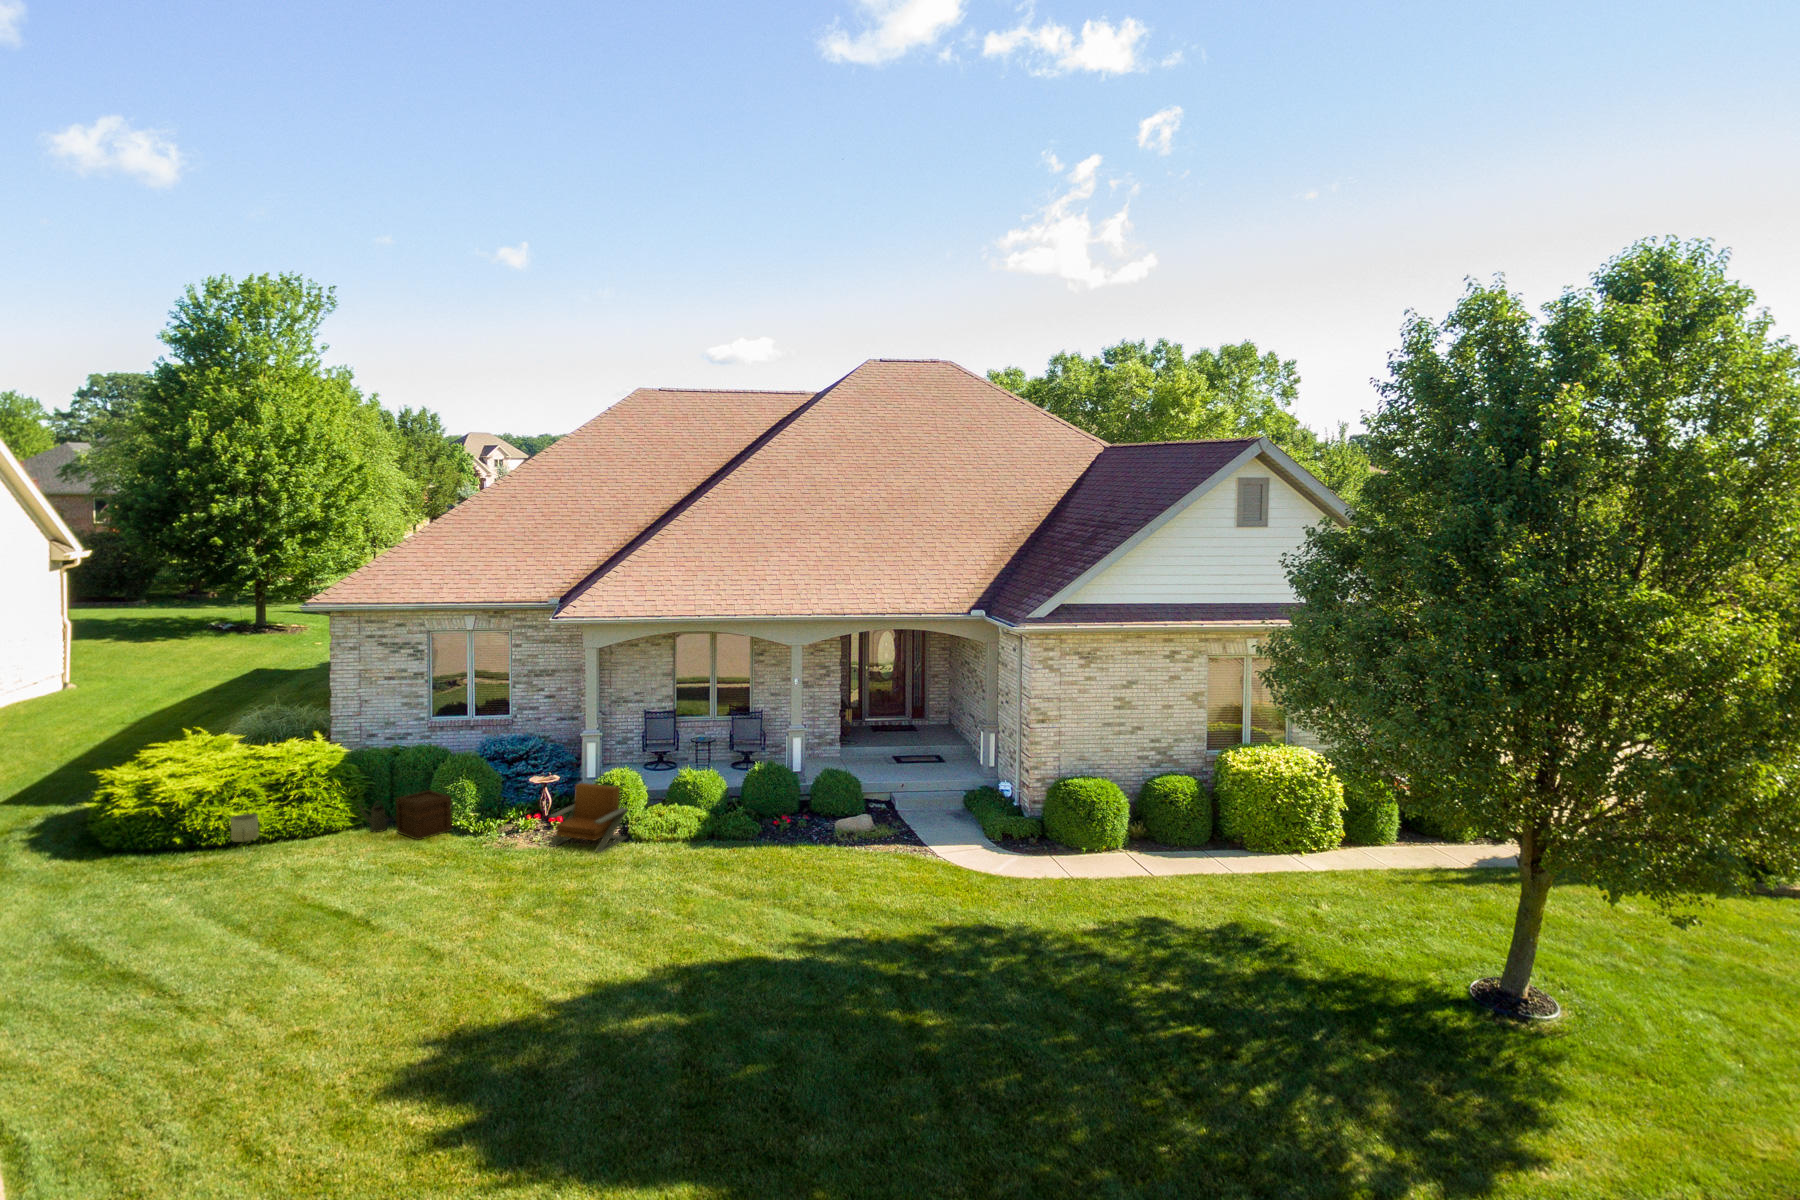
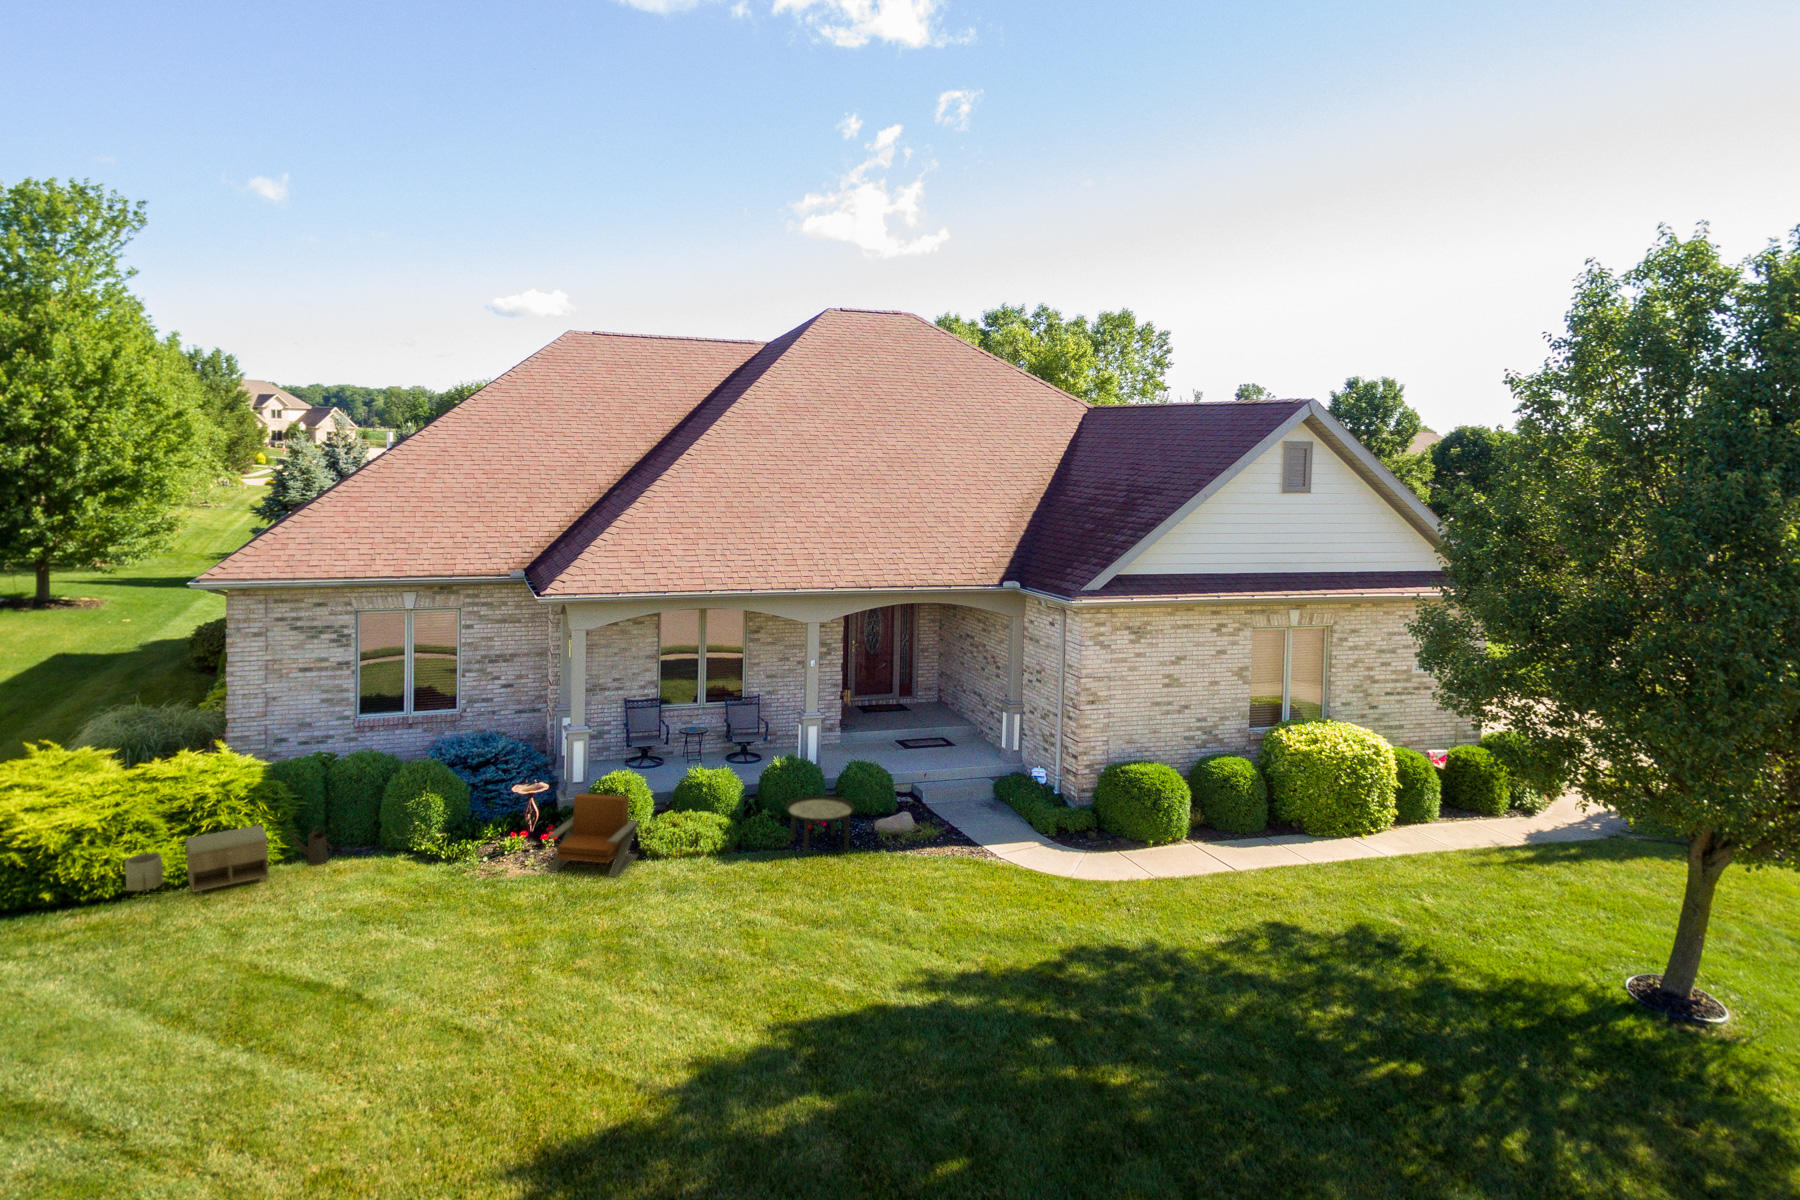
wooden crate: present [396,790,452,840] -> none [343,809,415,873]
round table: none [752,795,814,845] -> present [785,796,855,856]
storage bench: none [277,797,337,848] -> present [185,825,269,894]

